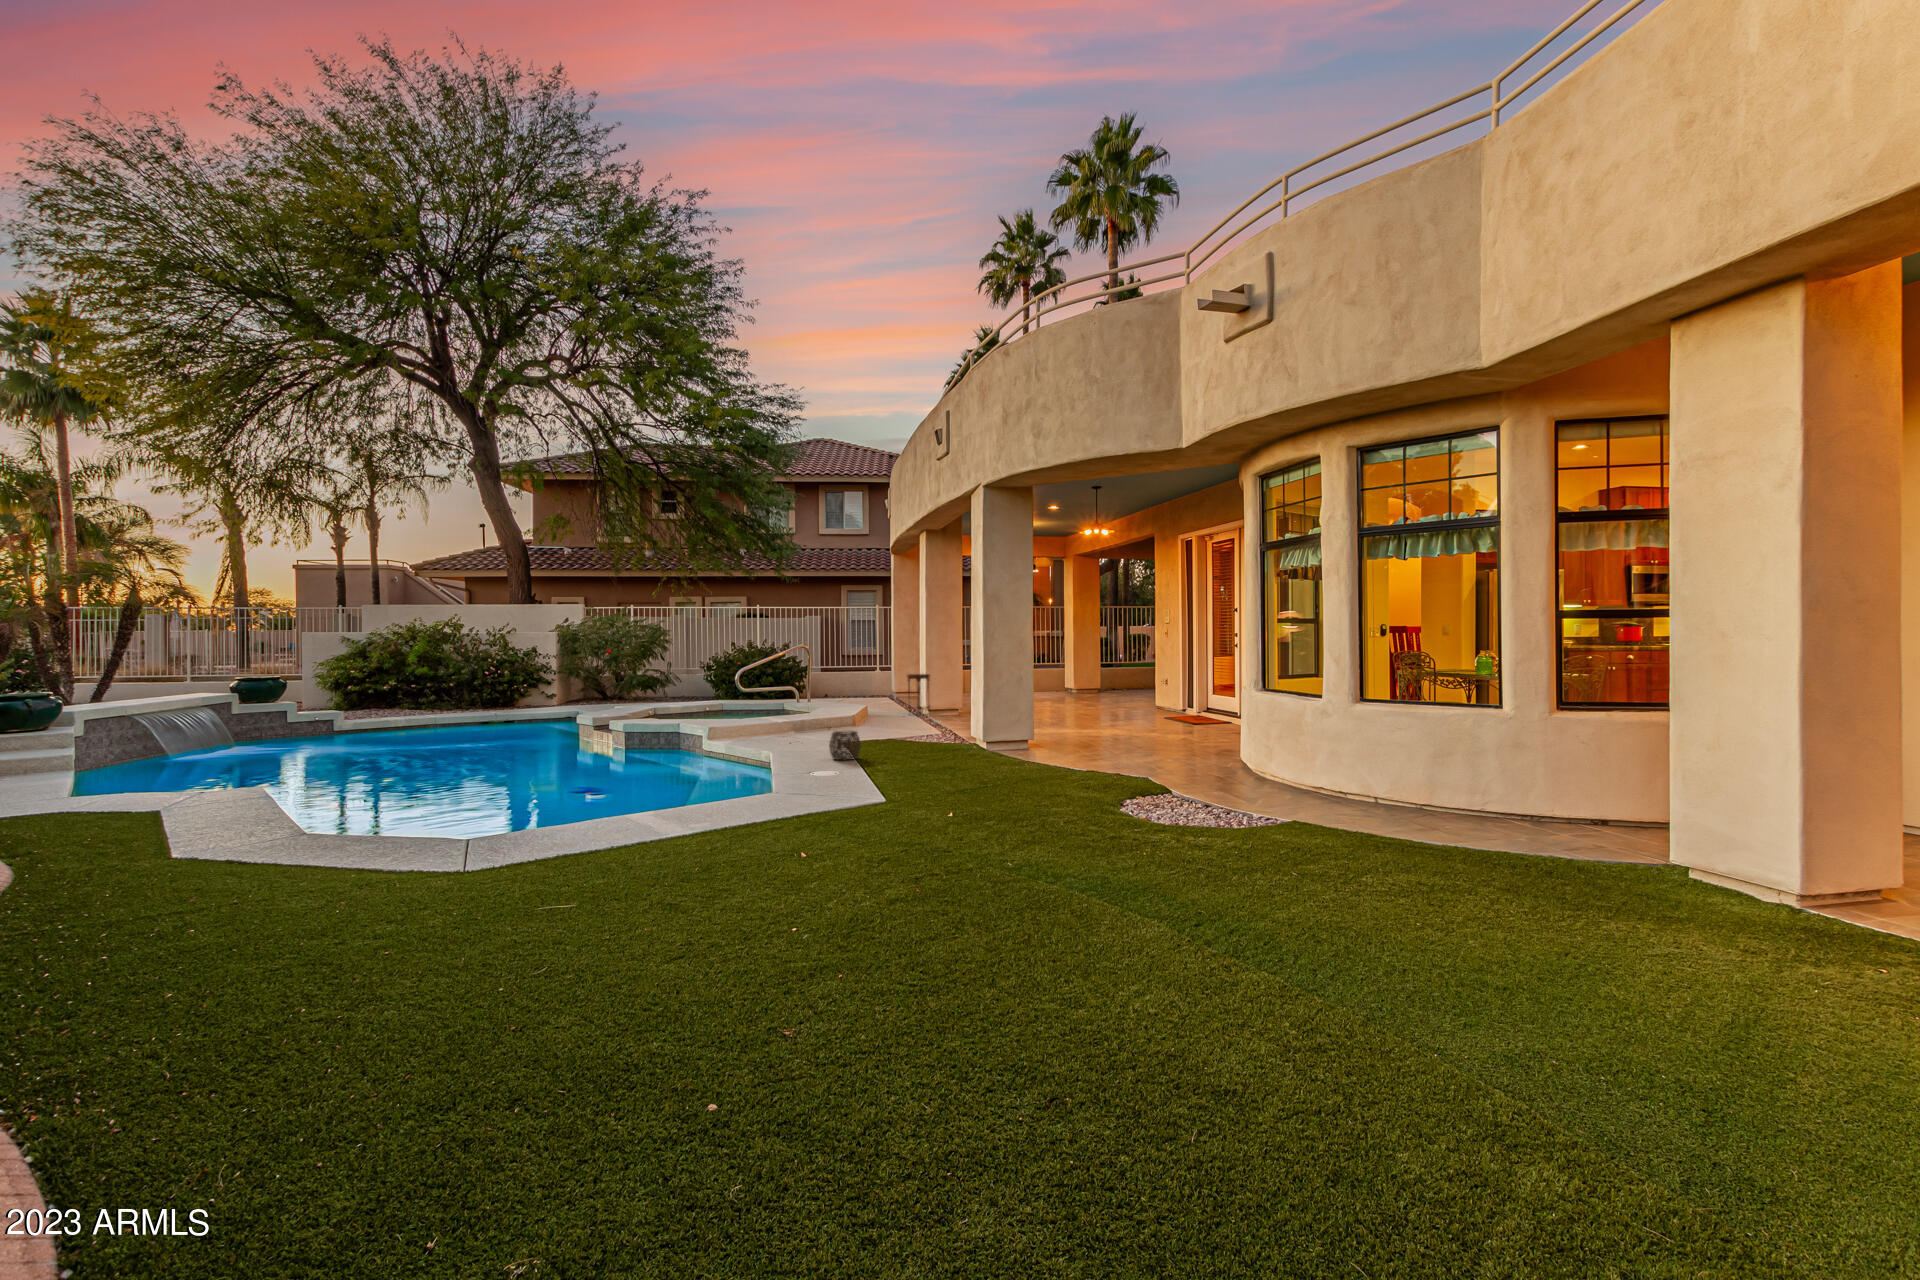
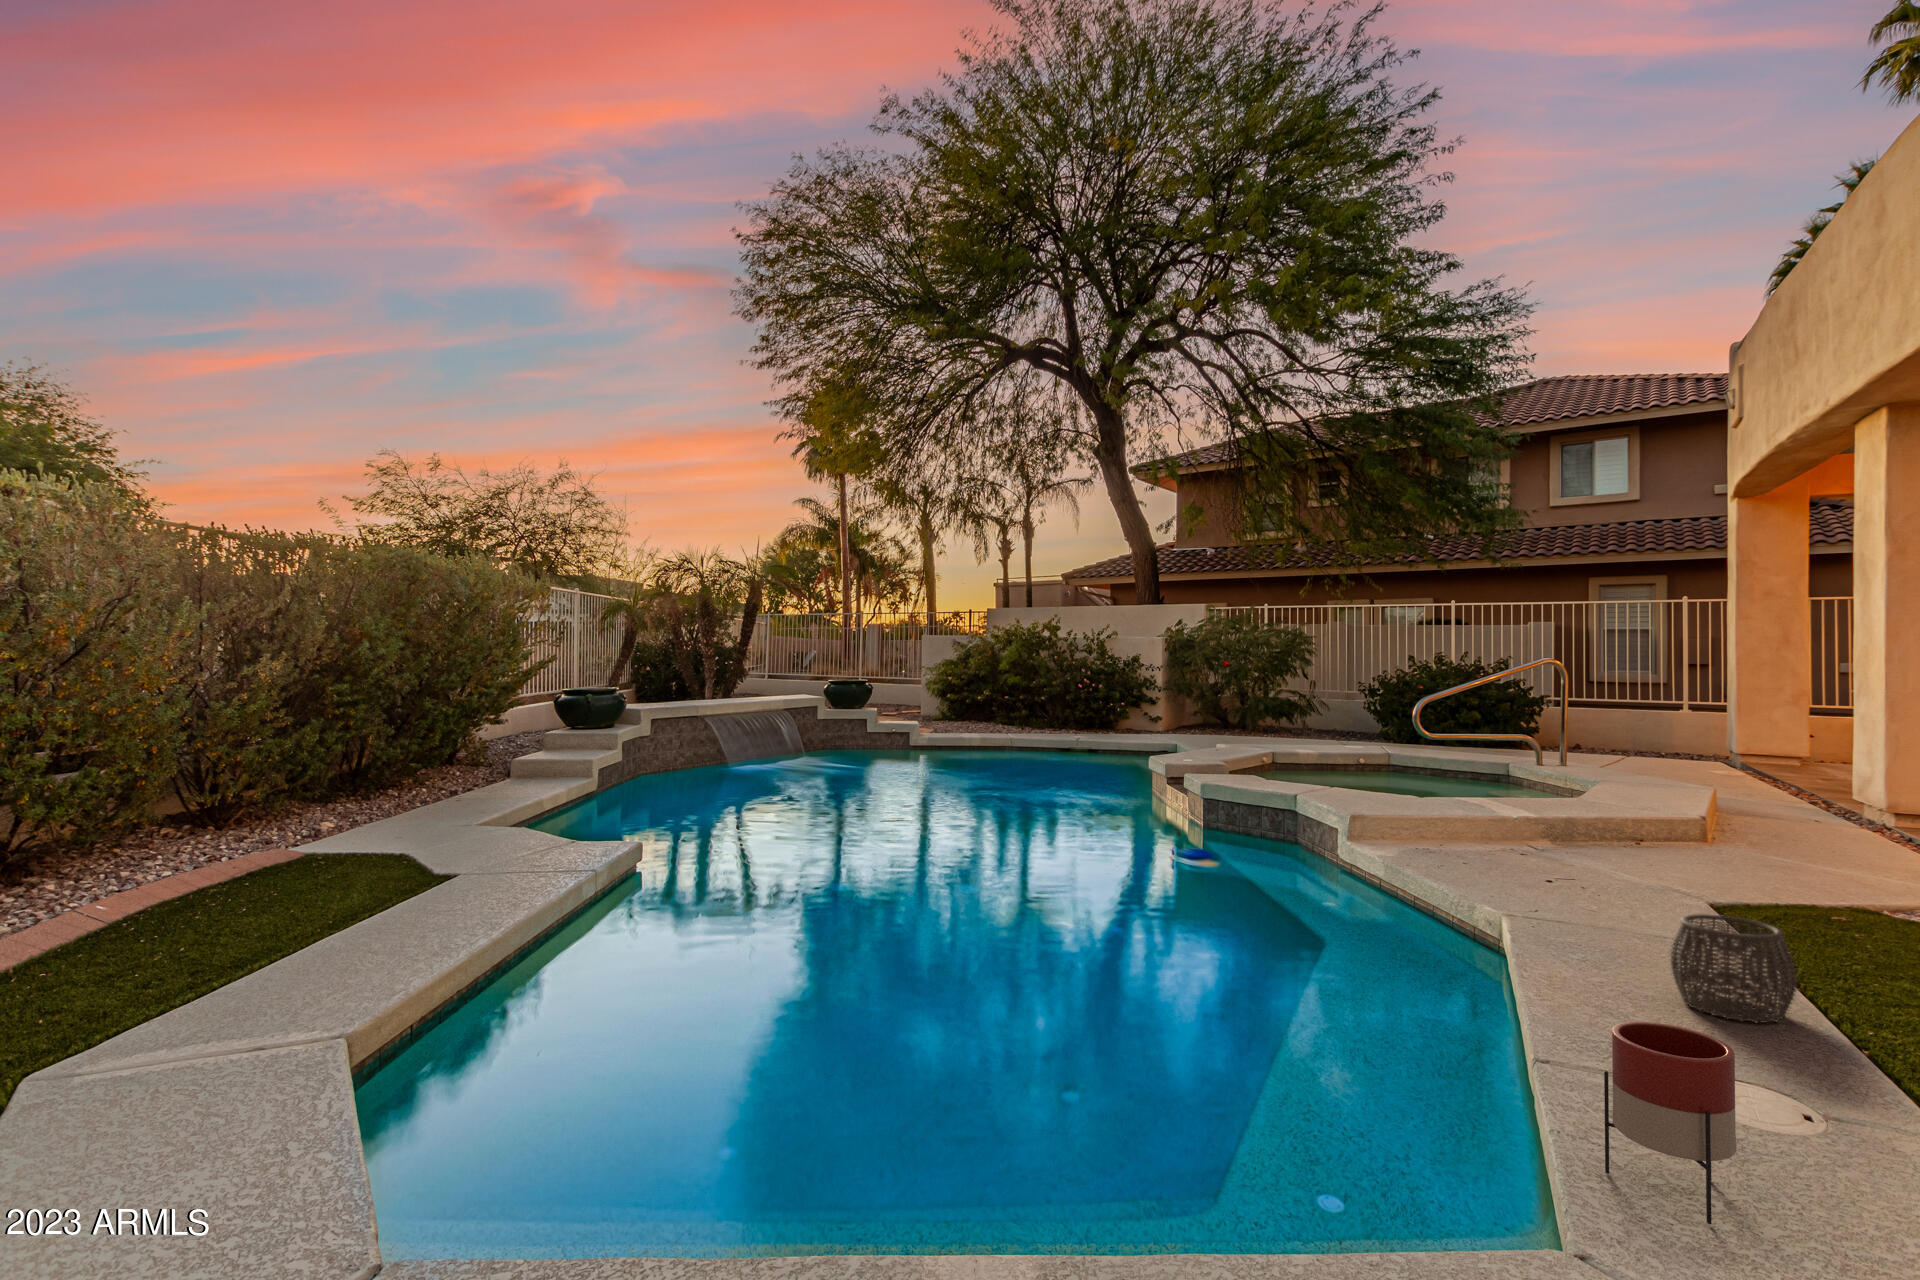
side table: present [907,674,930,712] -> none [1794,729,1865,822]
planter: none [800,742,827,782] -> present [1604,1022,1736,1224]

